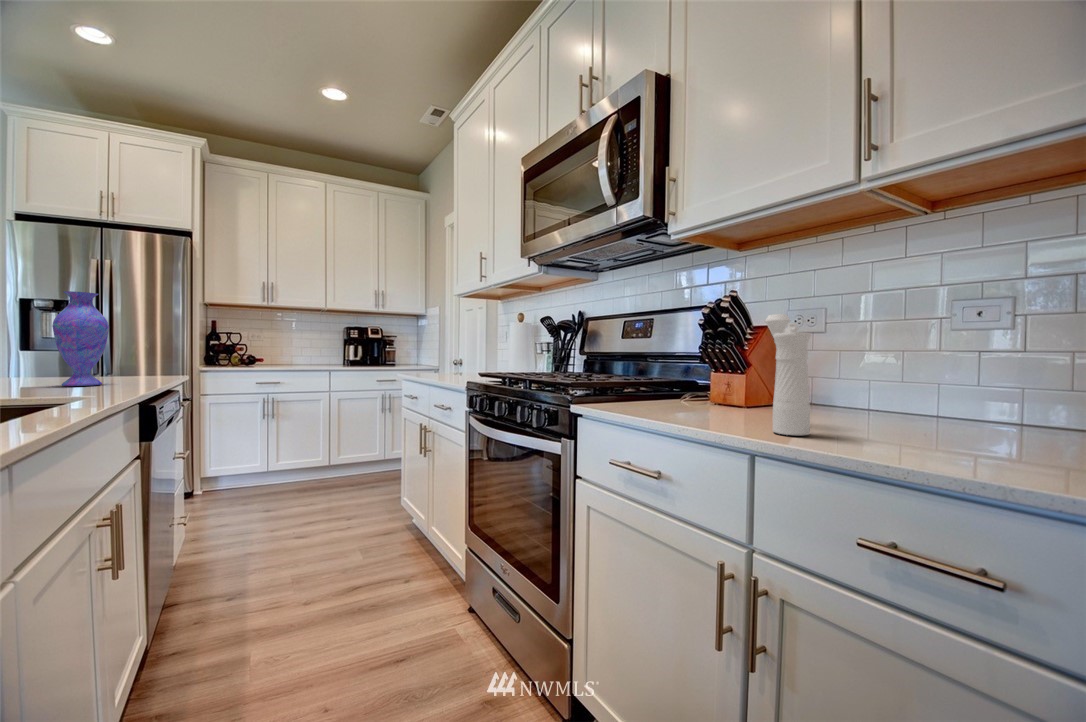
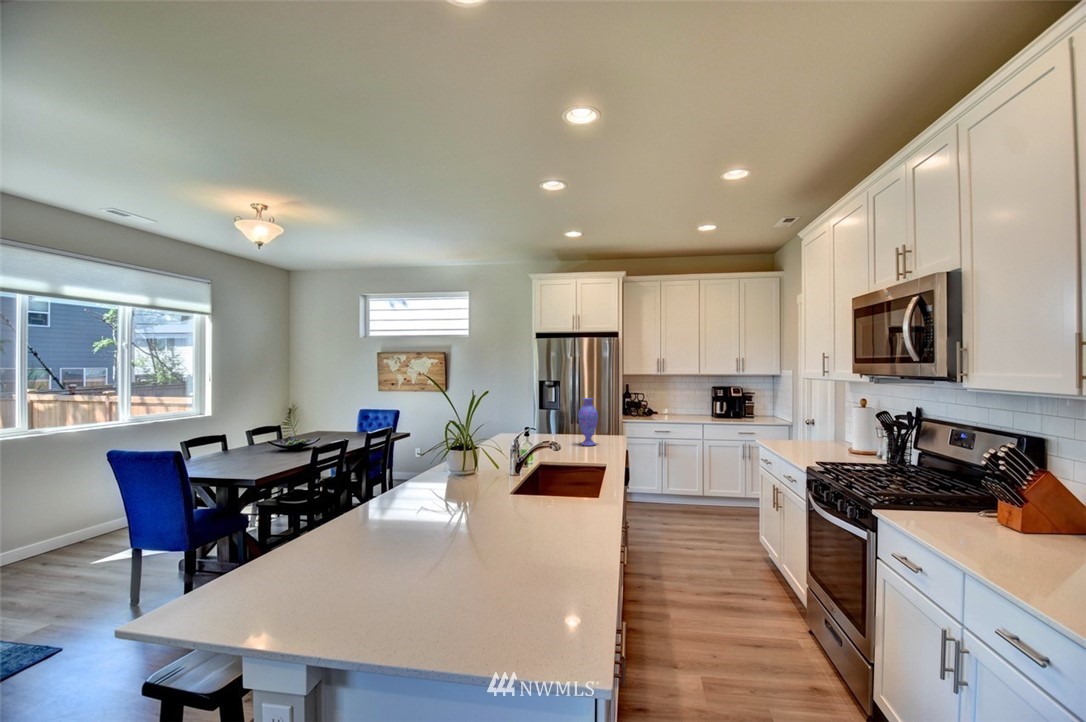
pepper mill: present [765,314,811,435] -> none [988,484,1025,571]

